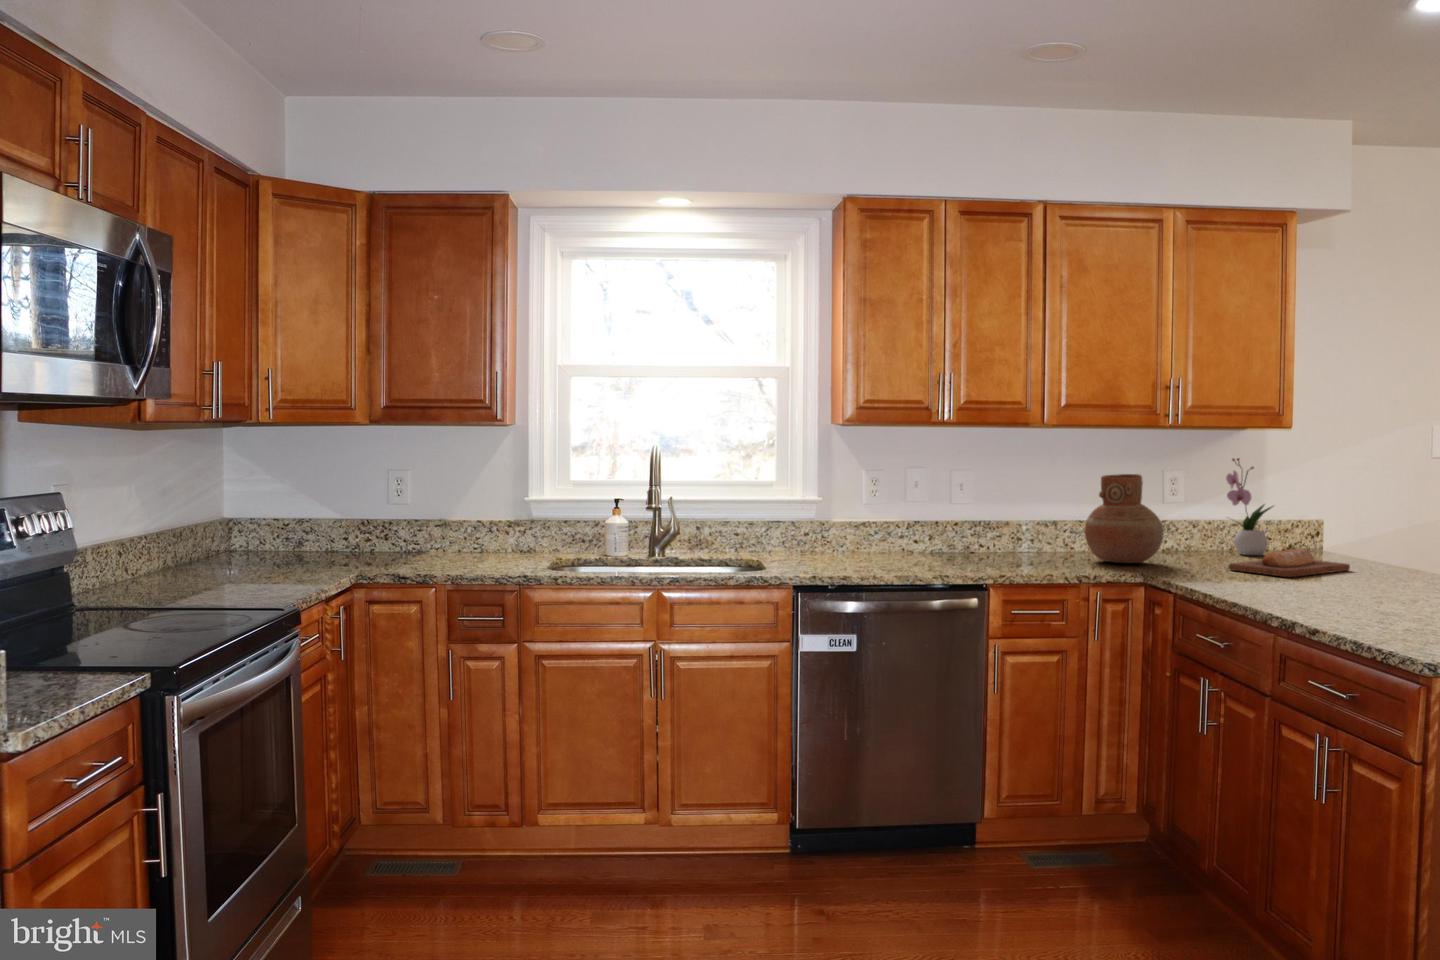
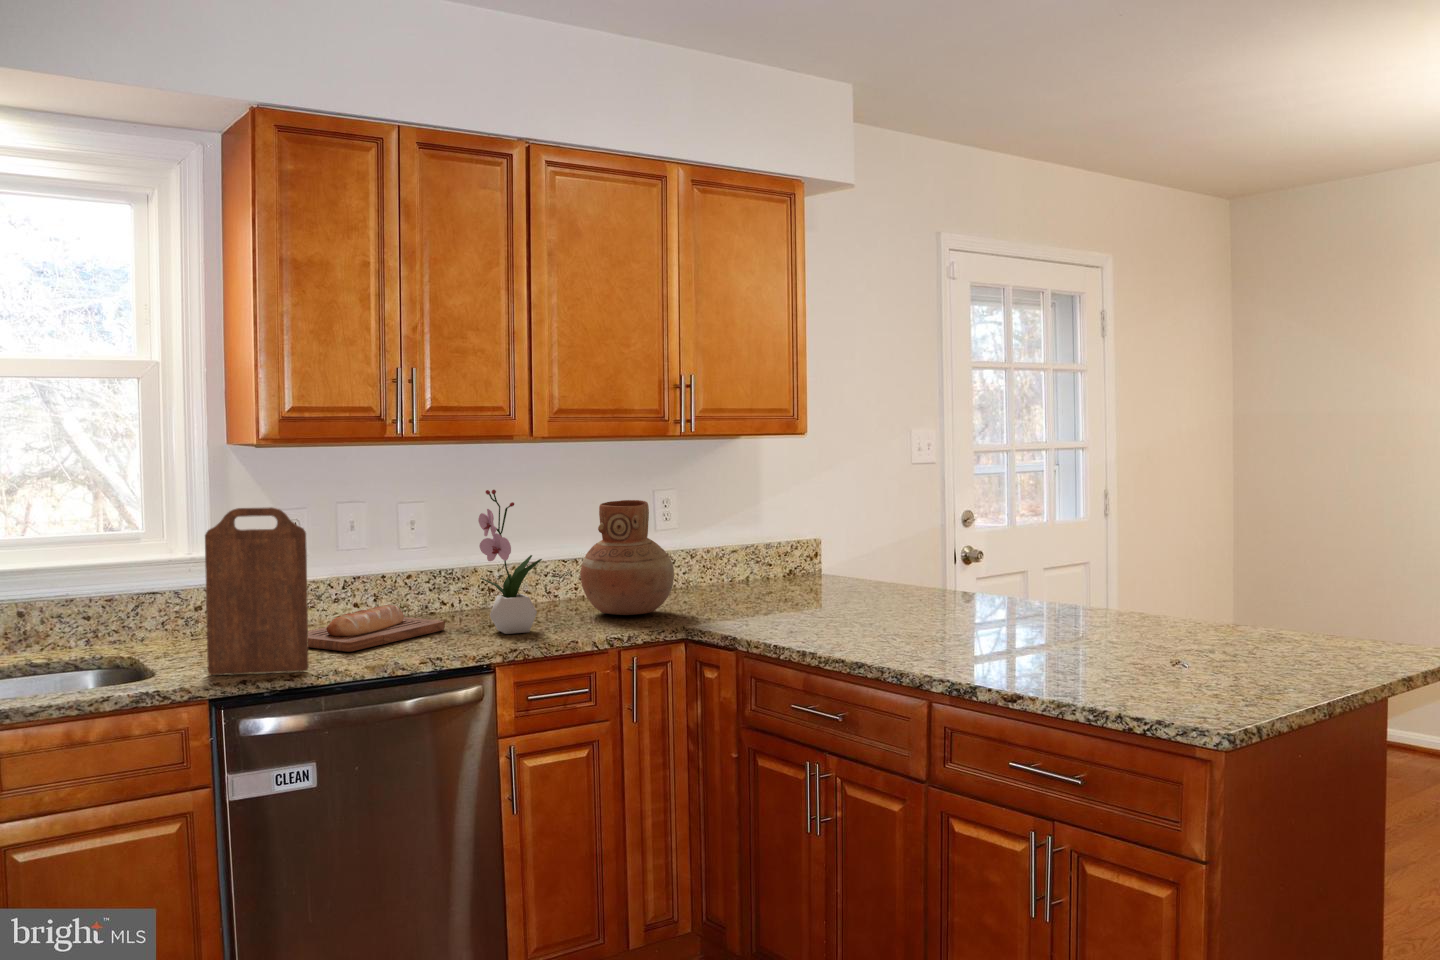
flower arrangement: present [1226,458,1272,555] -> present [478,490,542,634]
cutting board: none [794,460,860,575] -> present [205,507,308,675]
bread loaf: present [1228,548,1350,577] -> present [308,605,445,652]

